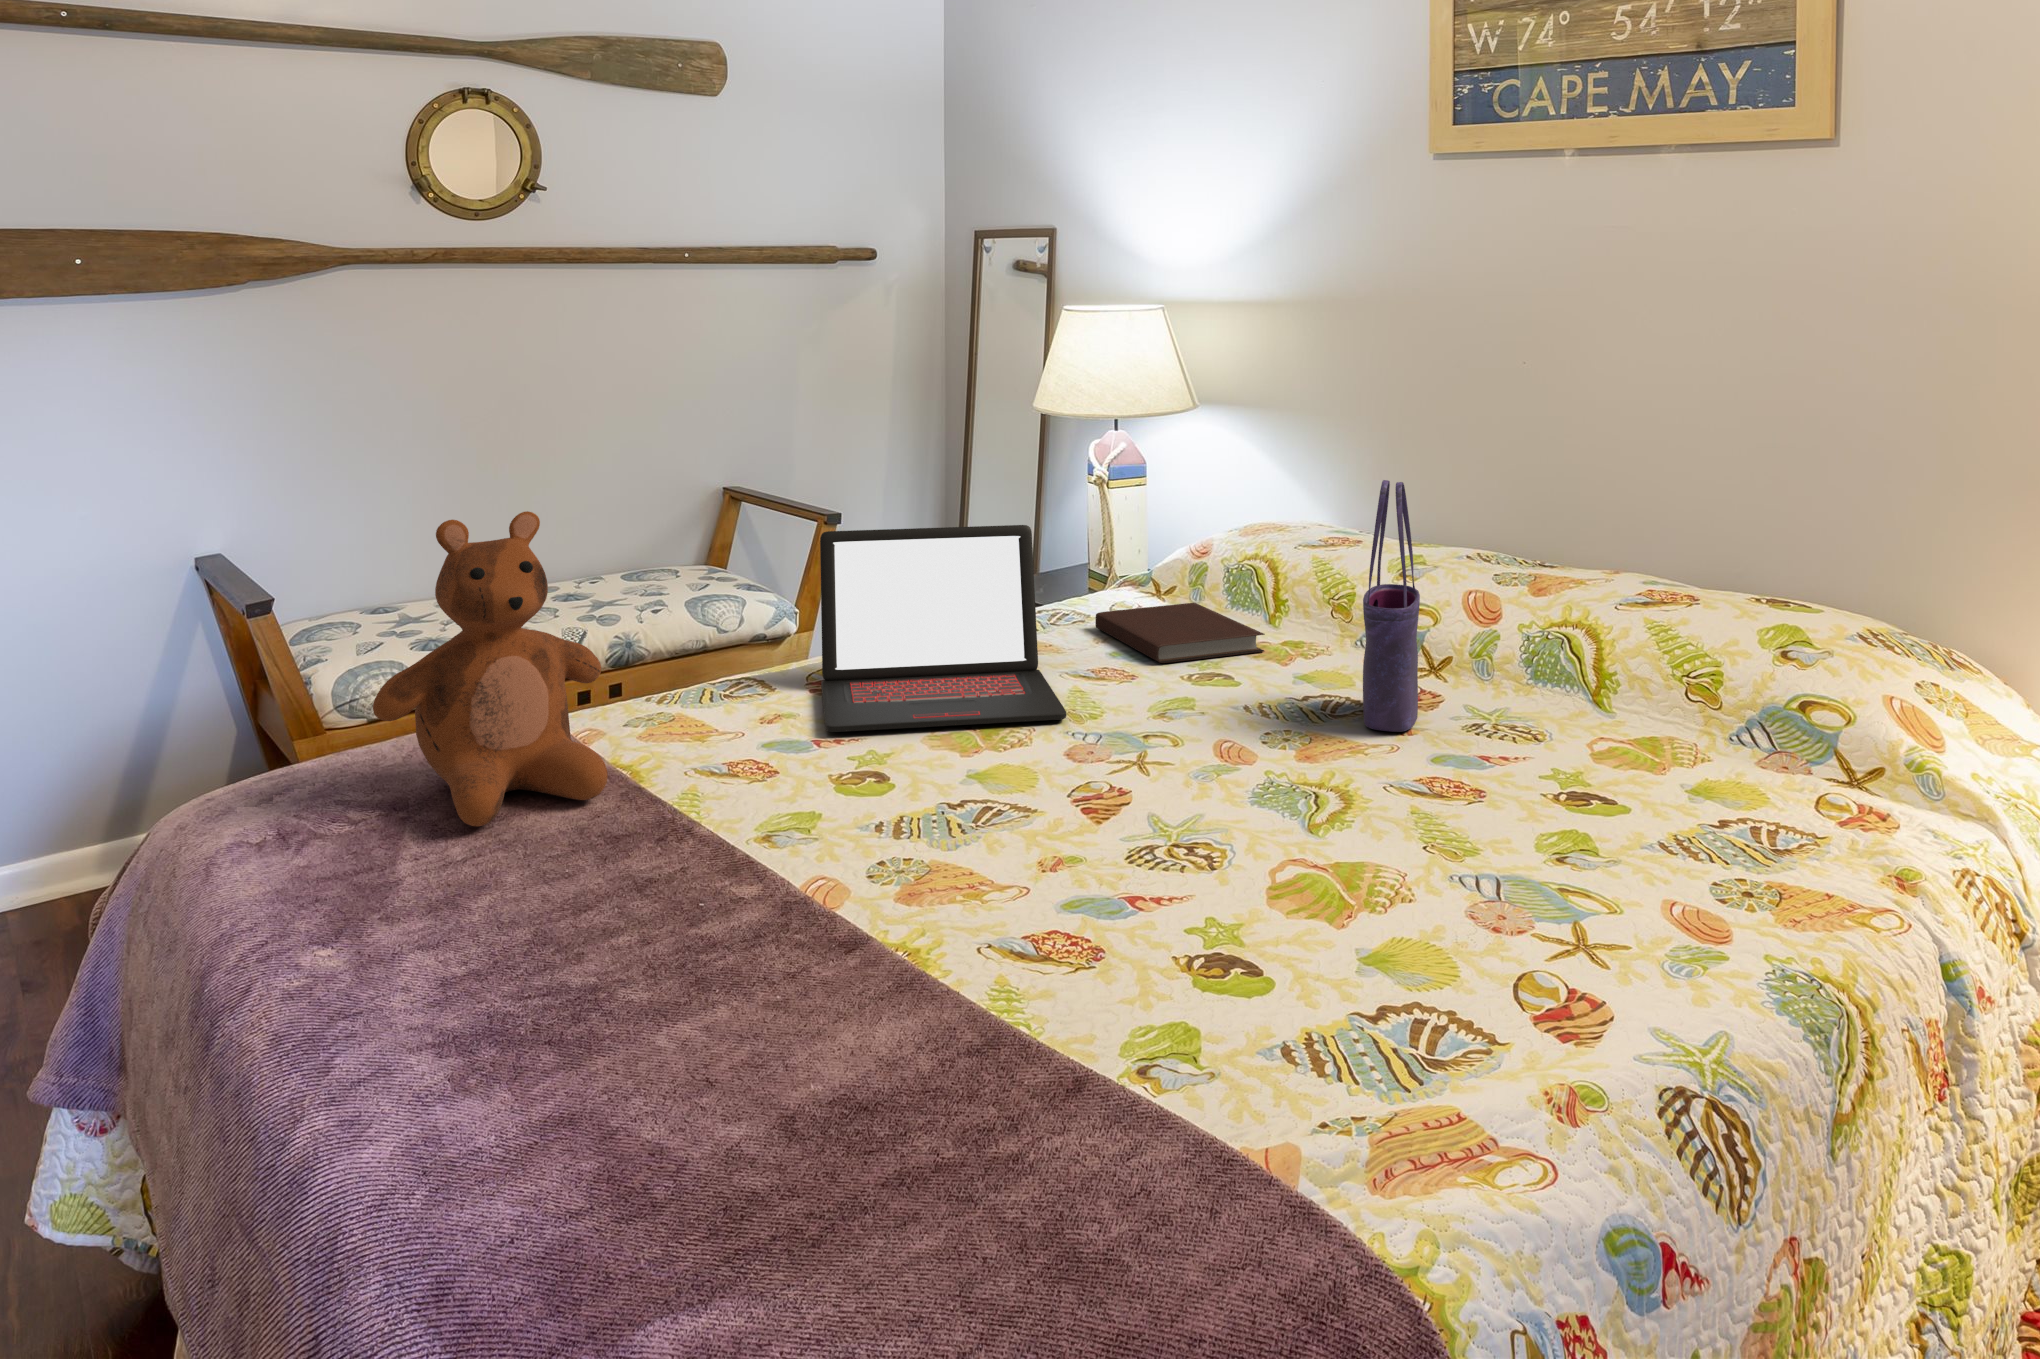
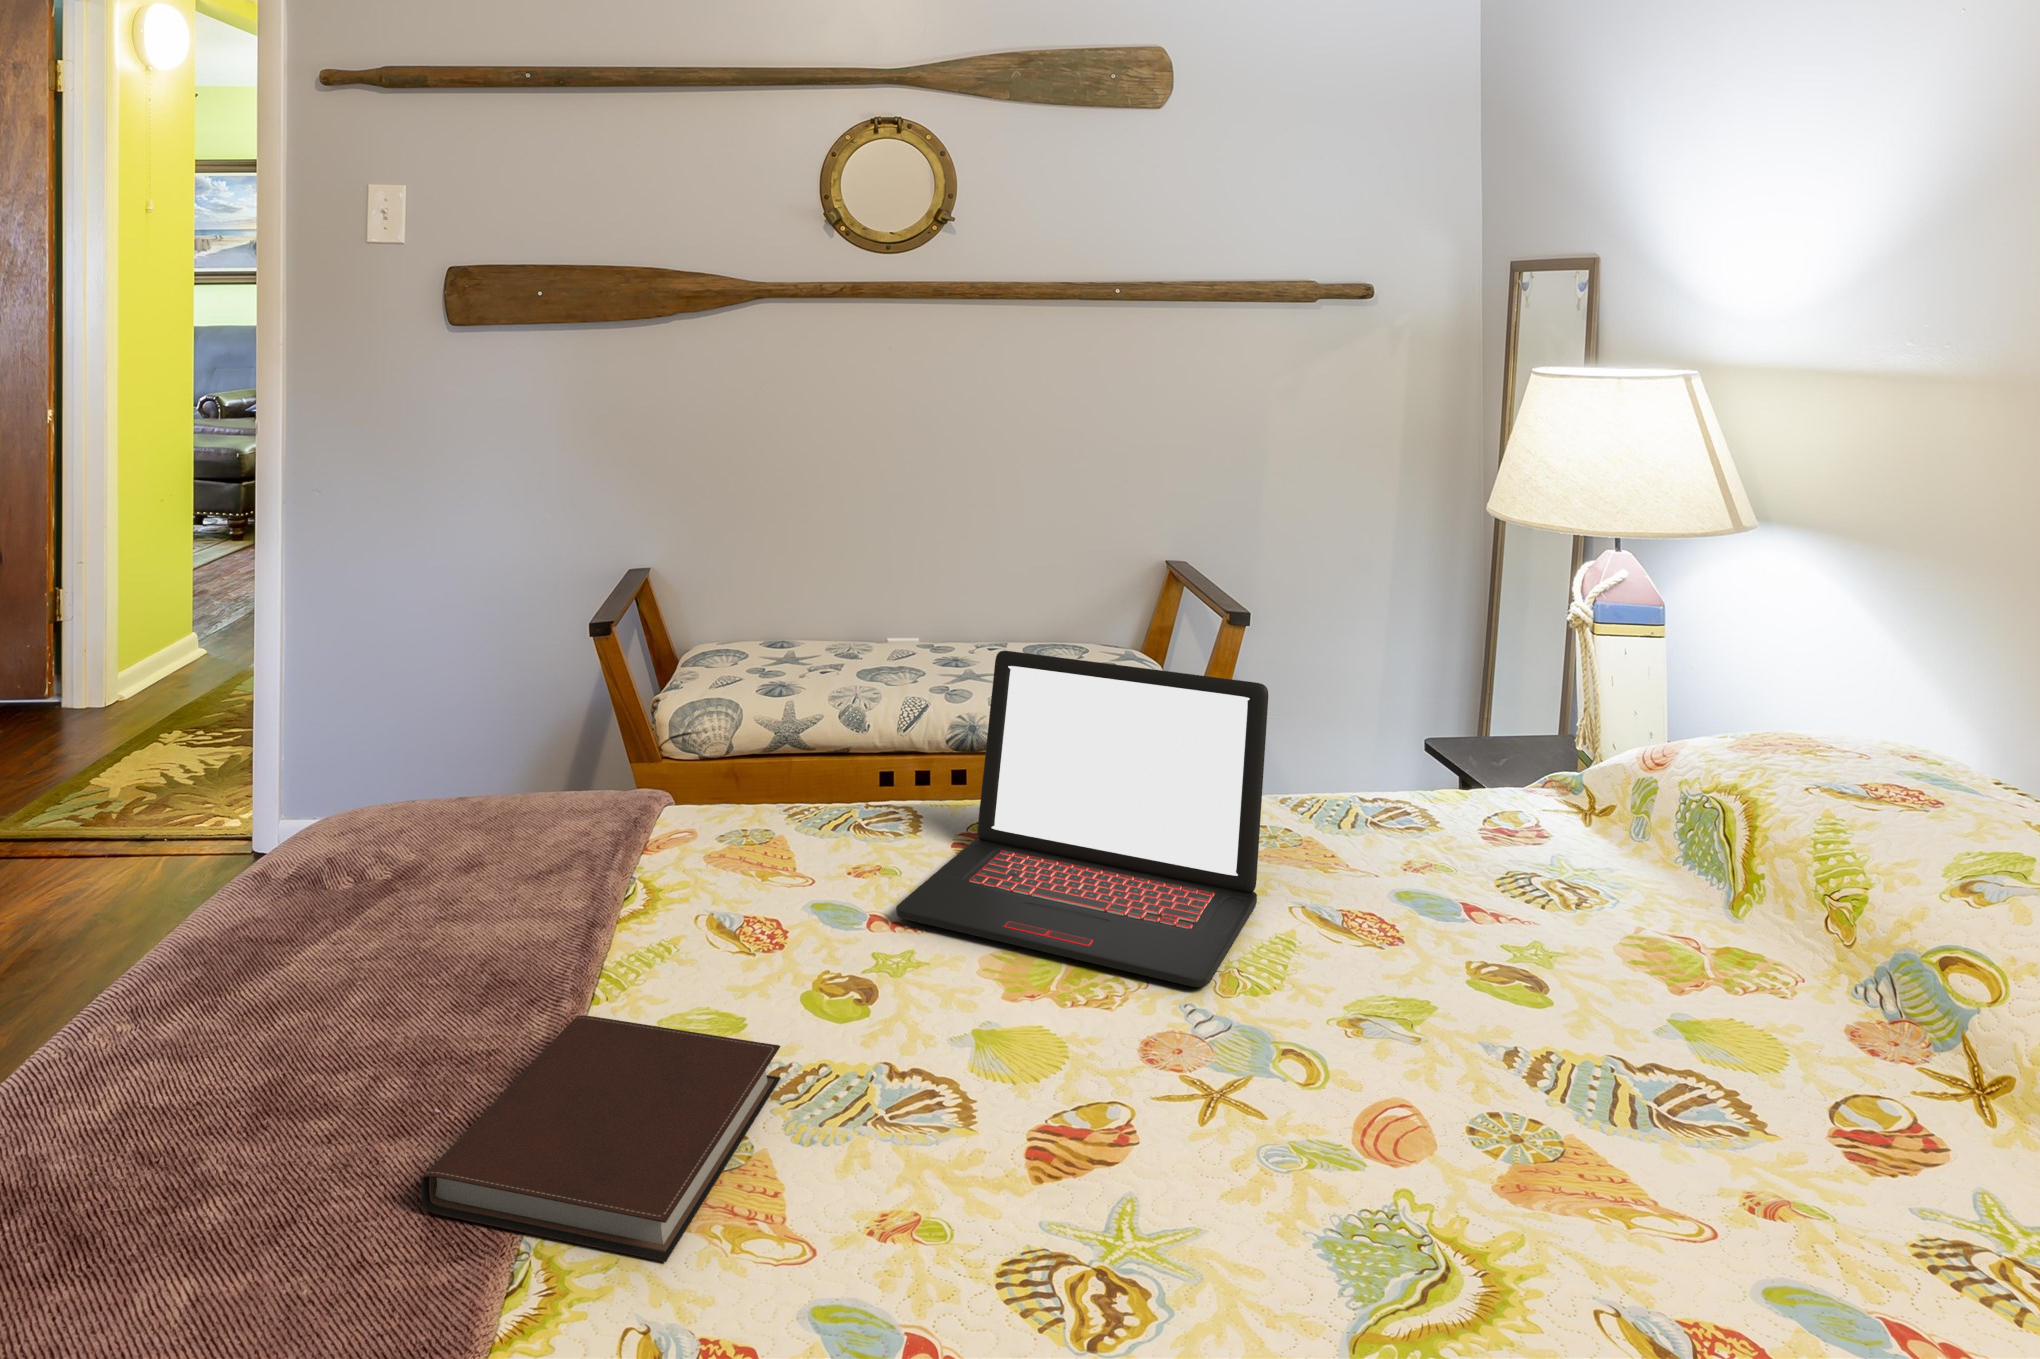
tote bag: present [1363,480,1420,732] -> none [1692,727,1853,1209]
teddy bear: present [373,511,608,826] -> none [411,592,656,934]
notebook: present [1096,603,1265,663] -> present [421,1015,781,1262]

